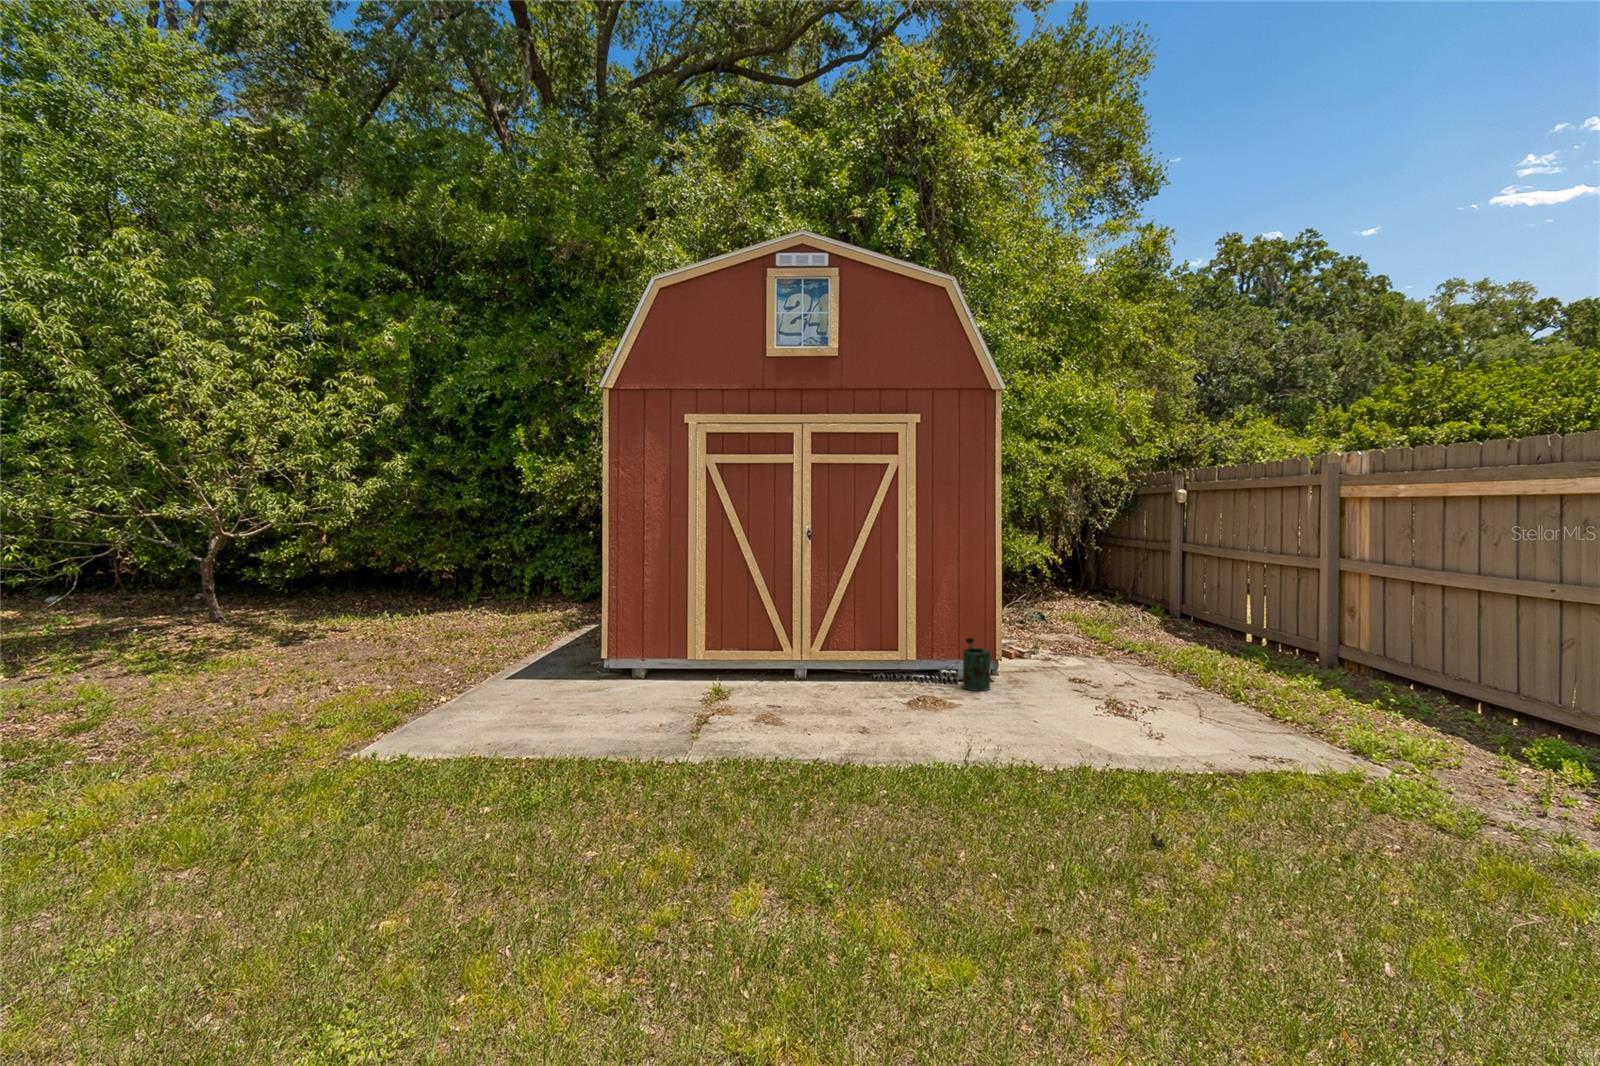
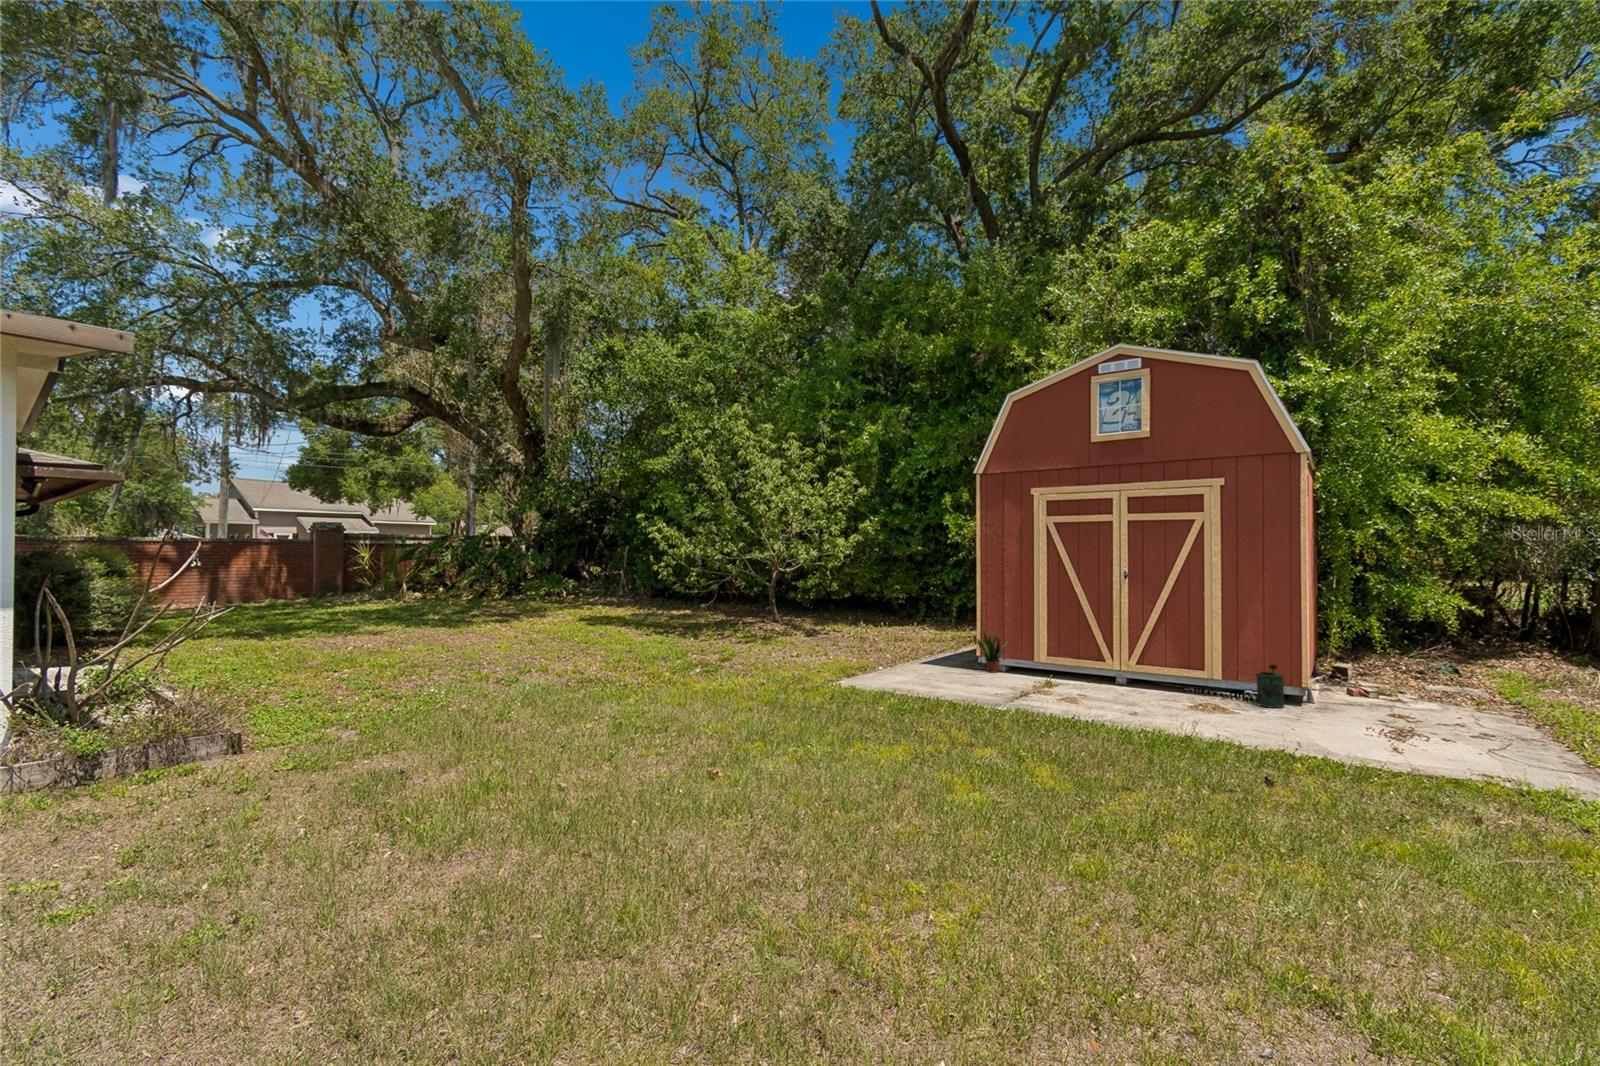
potted plant: none [610,619,653,682] -> present [977,631,1004,673]

